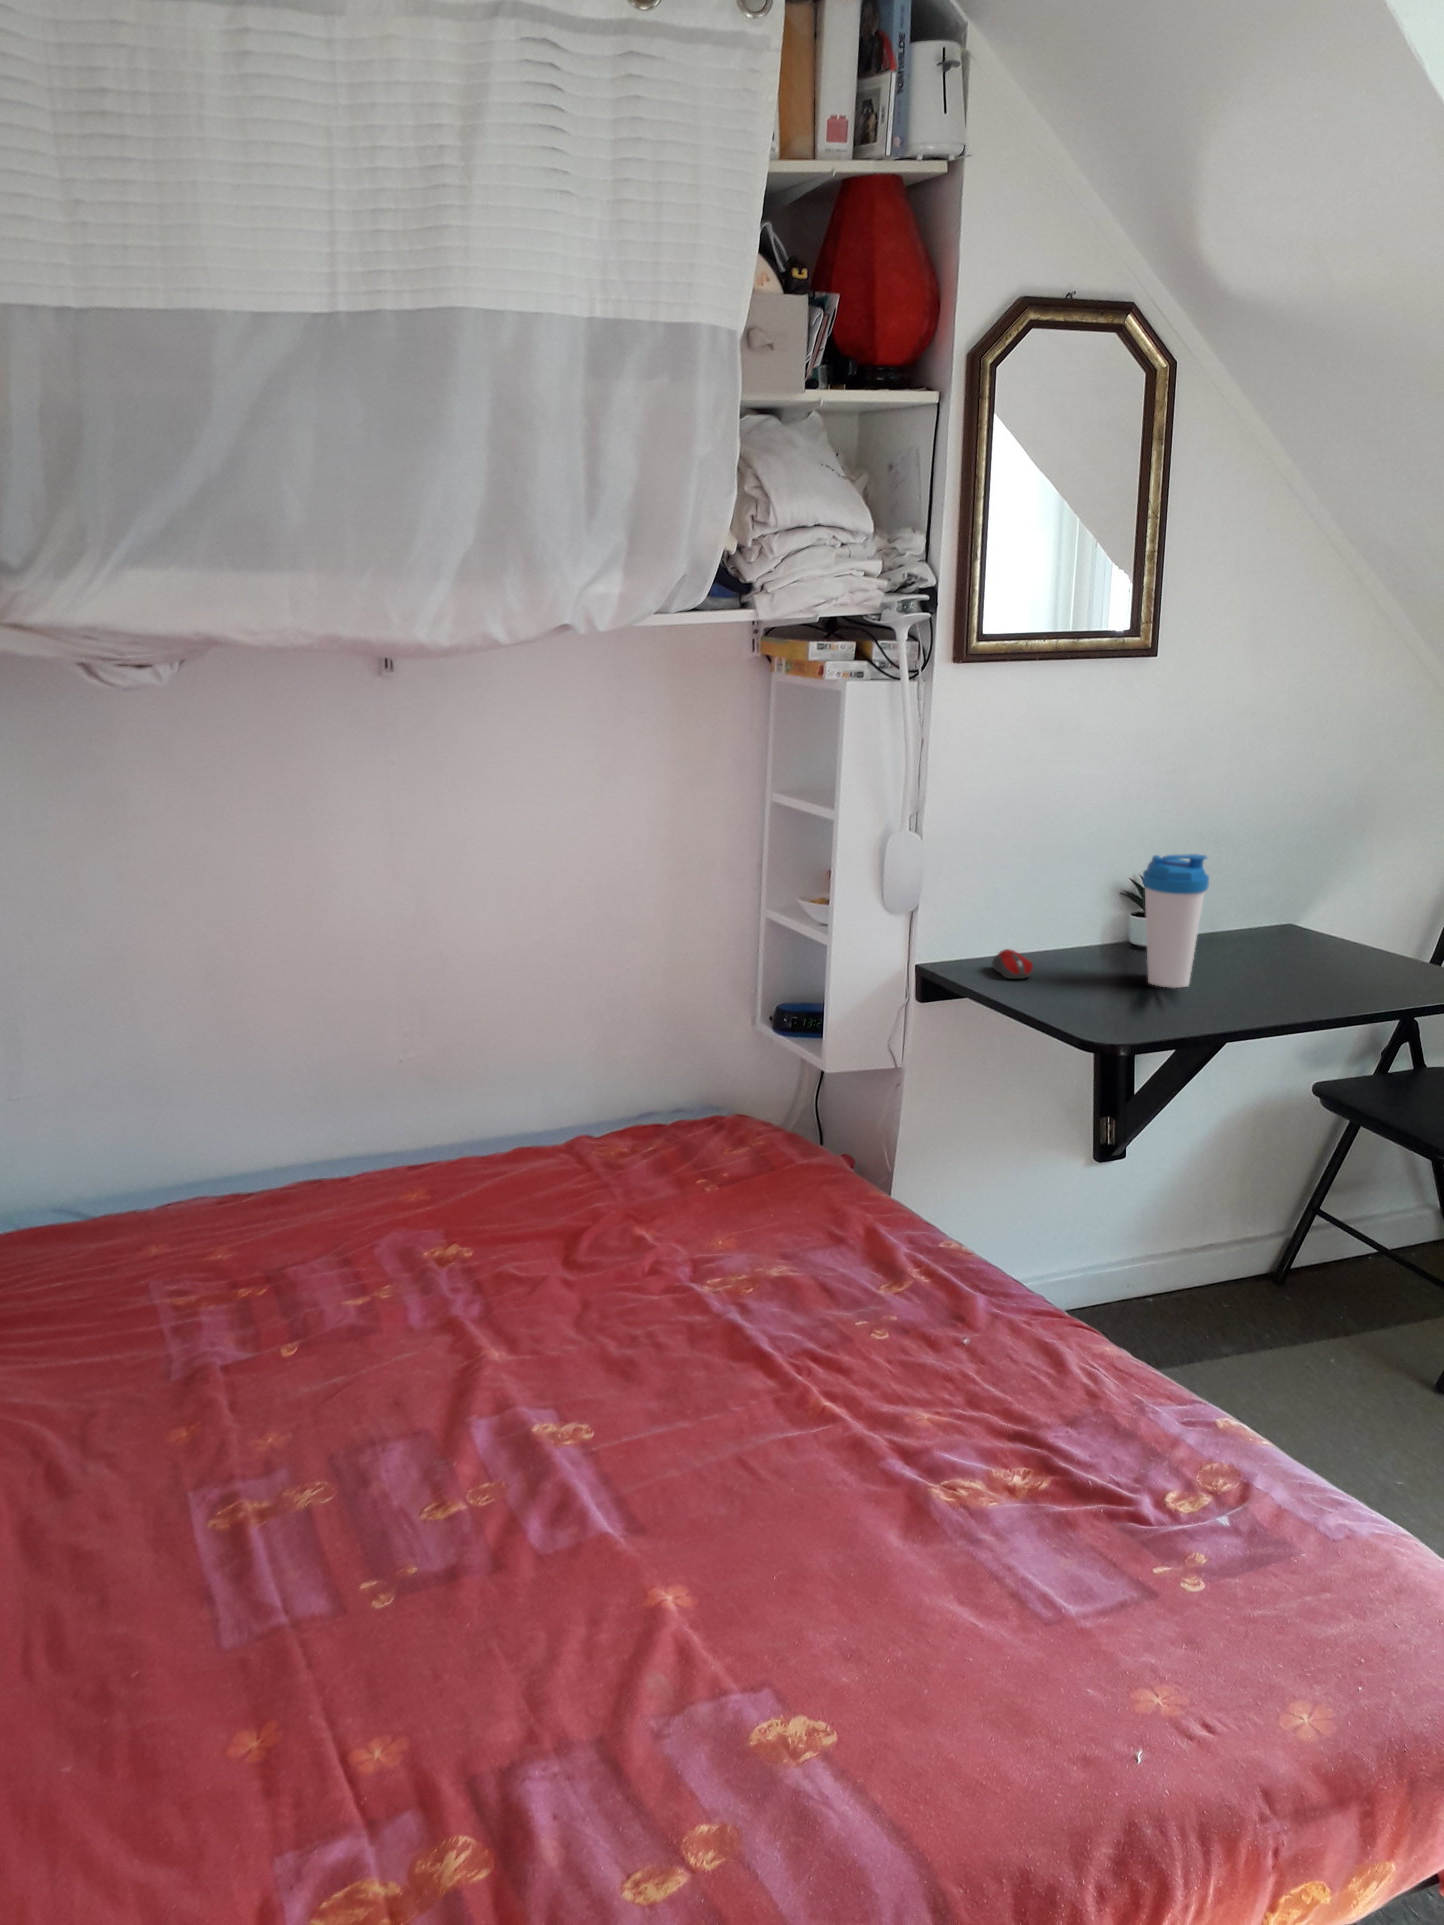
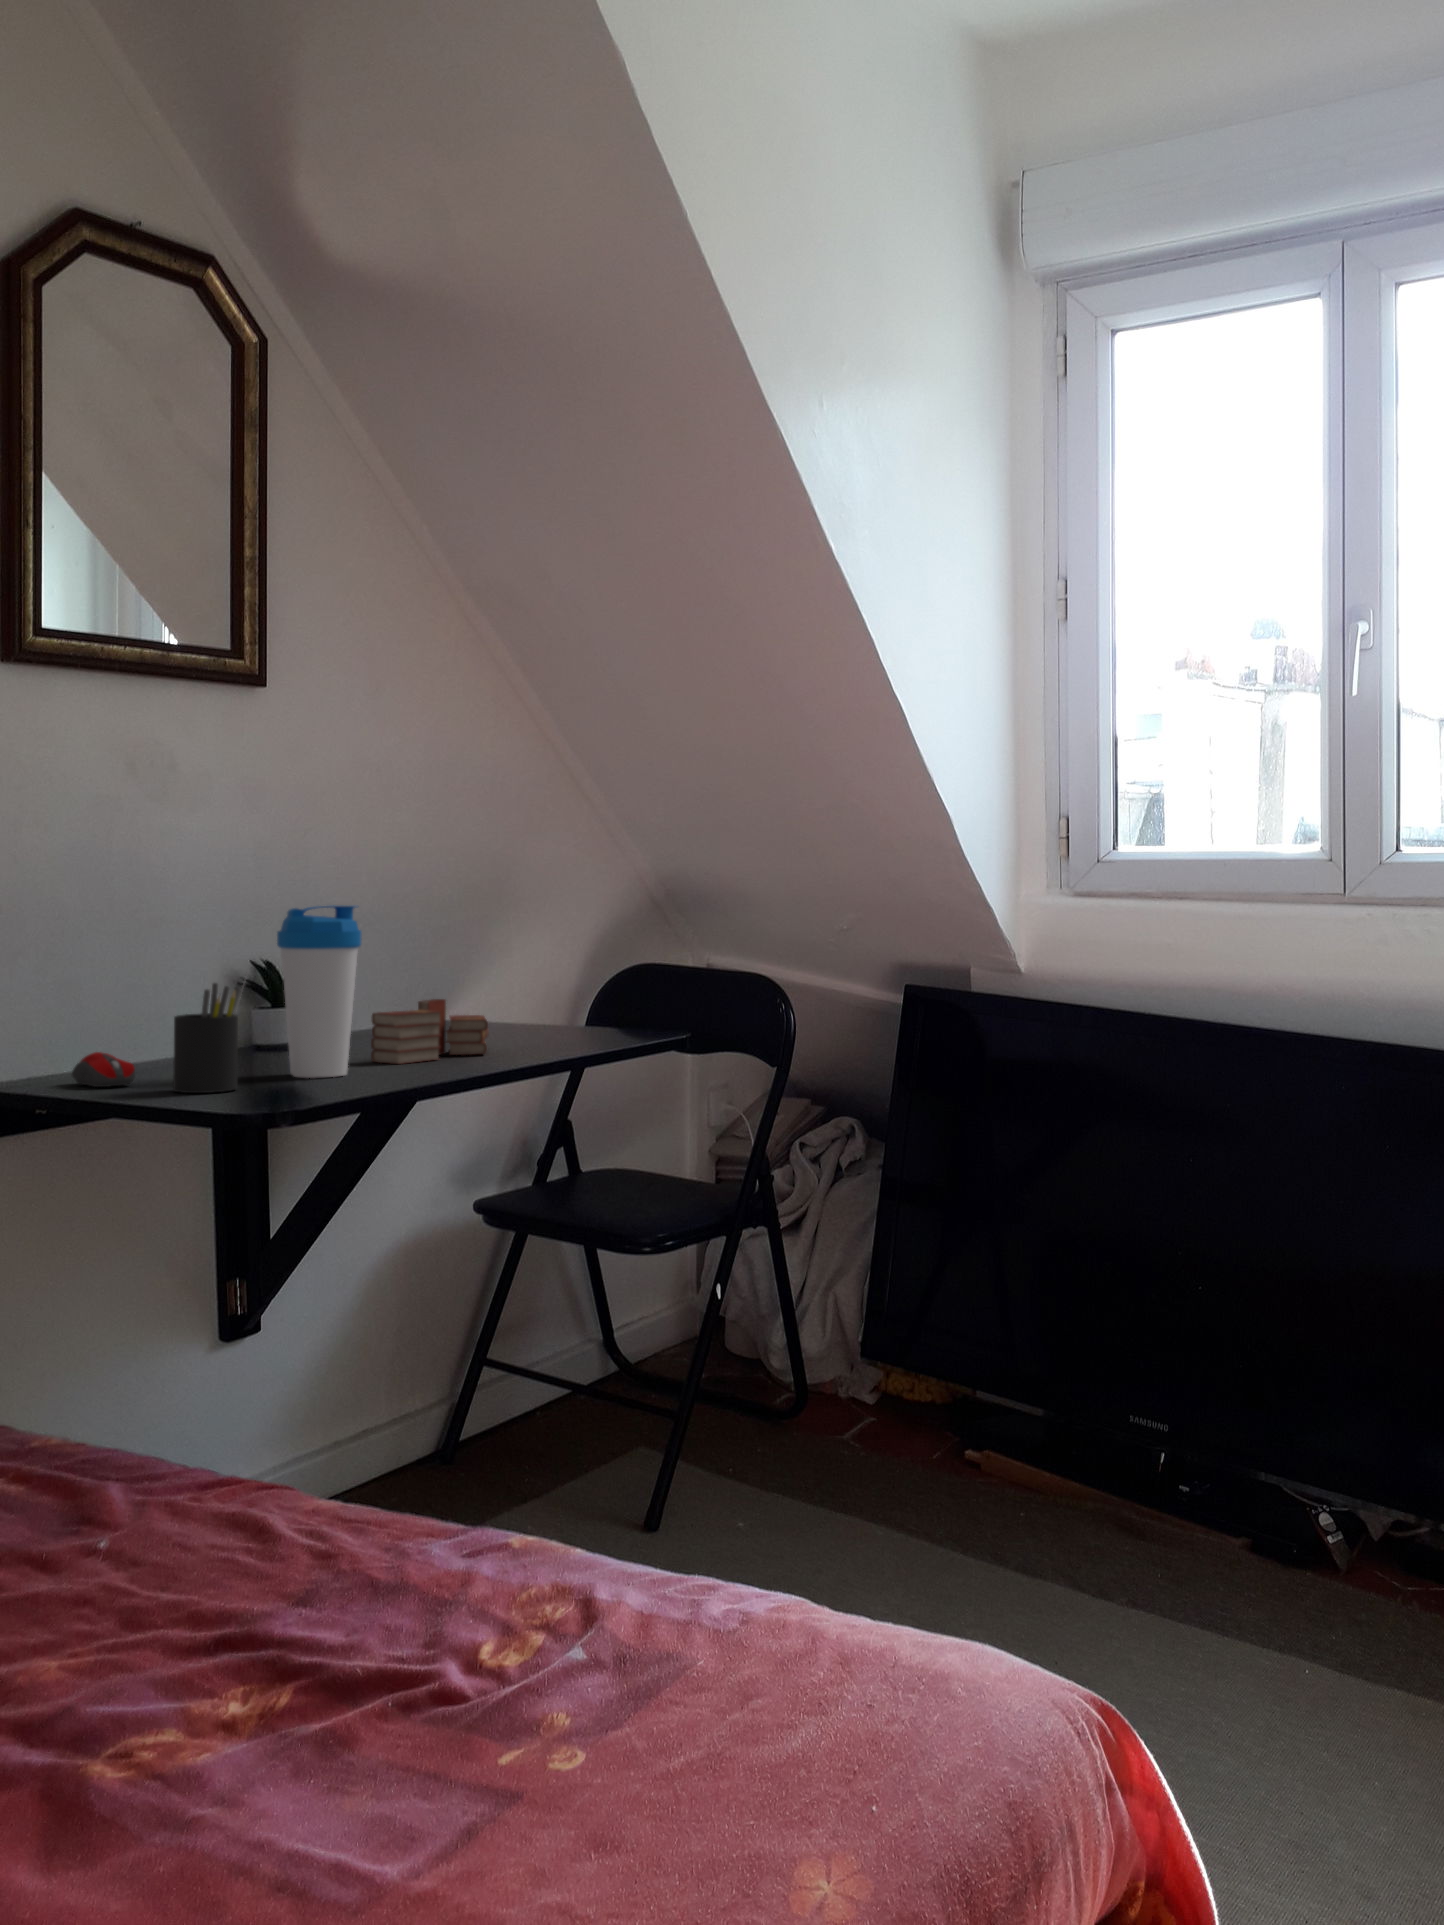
book: none [1219,909,1328,969] -> present [371,999,489,1064]
pen holder: none [1055,914,1113,1003] -> present [173,983,242,1093]

